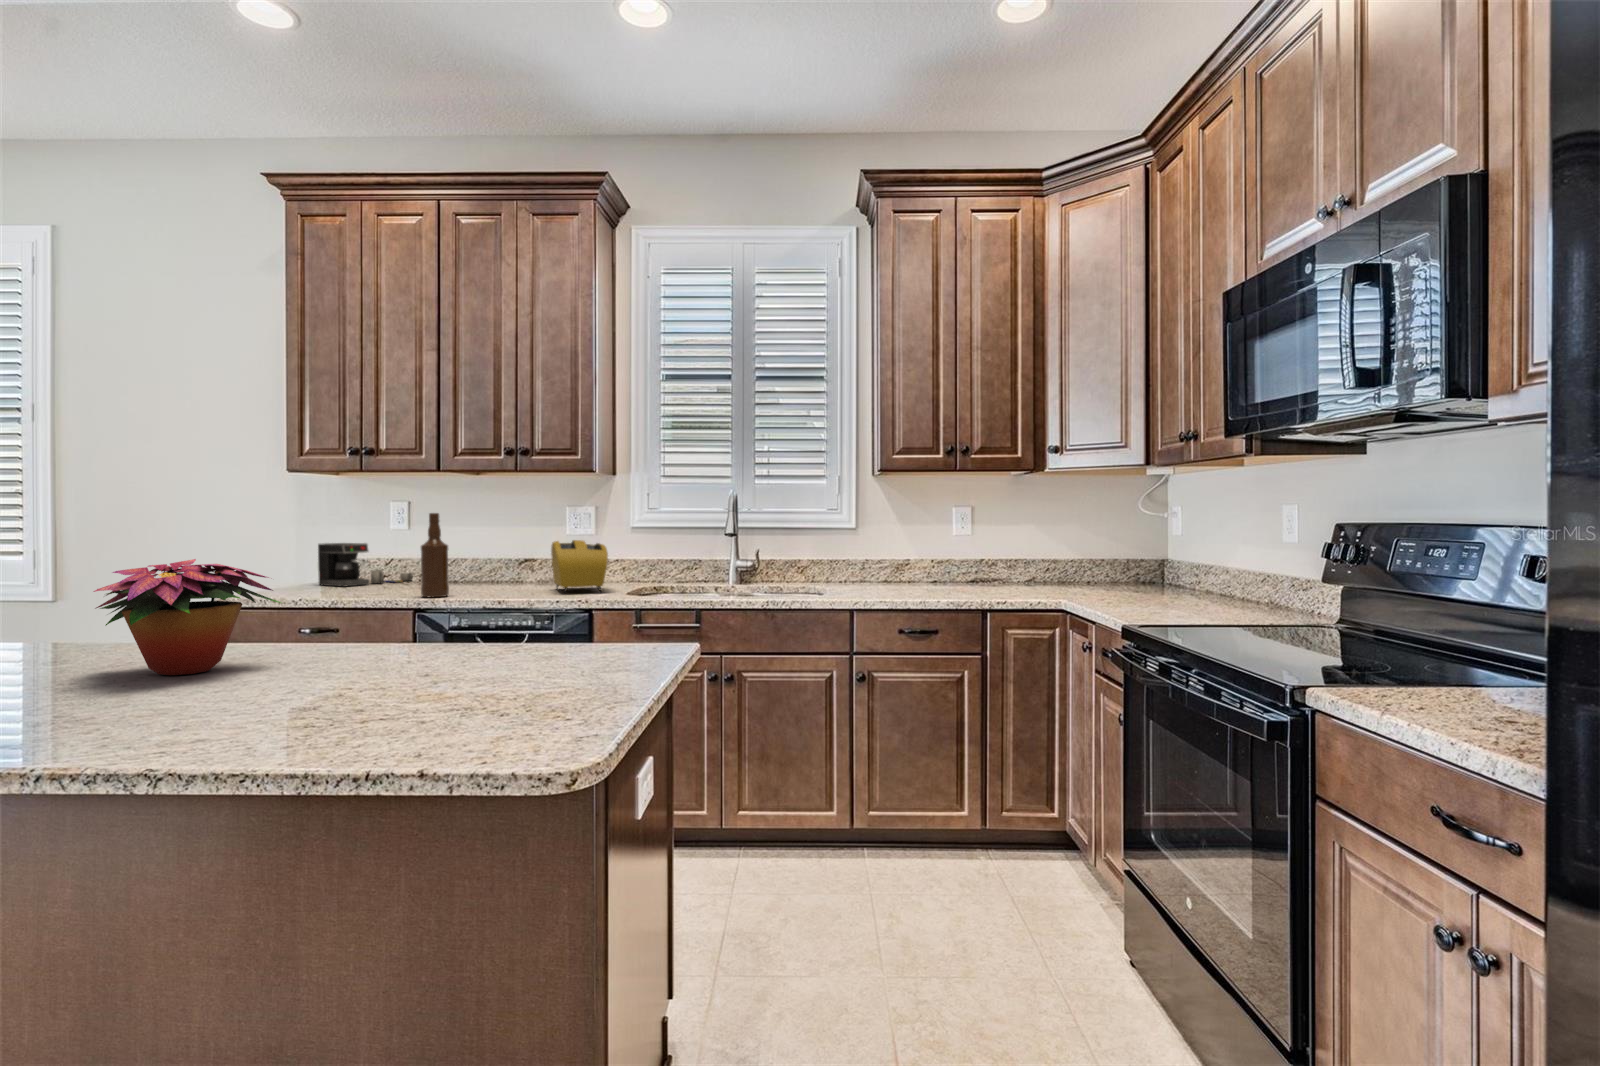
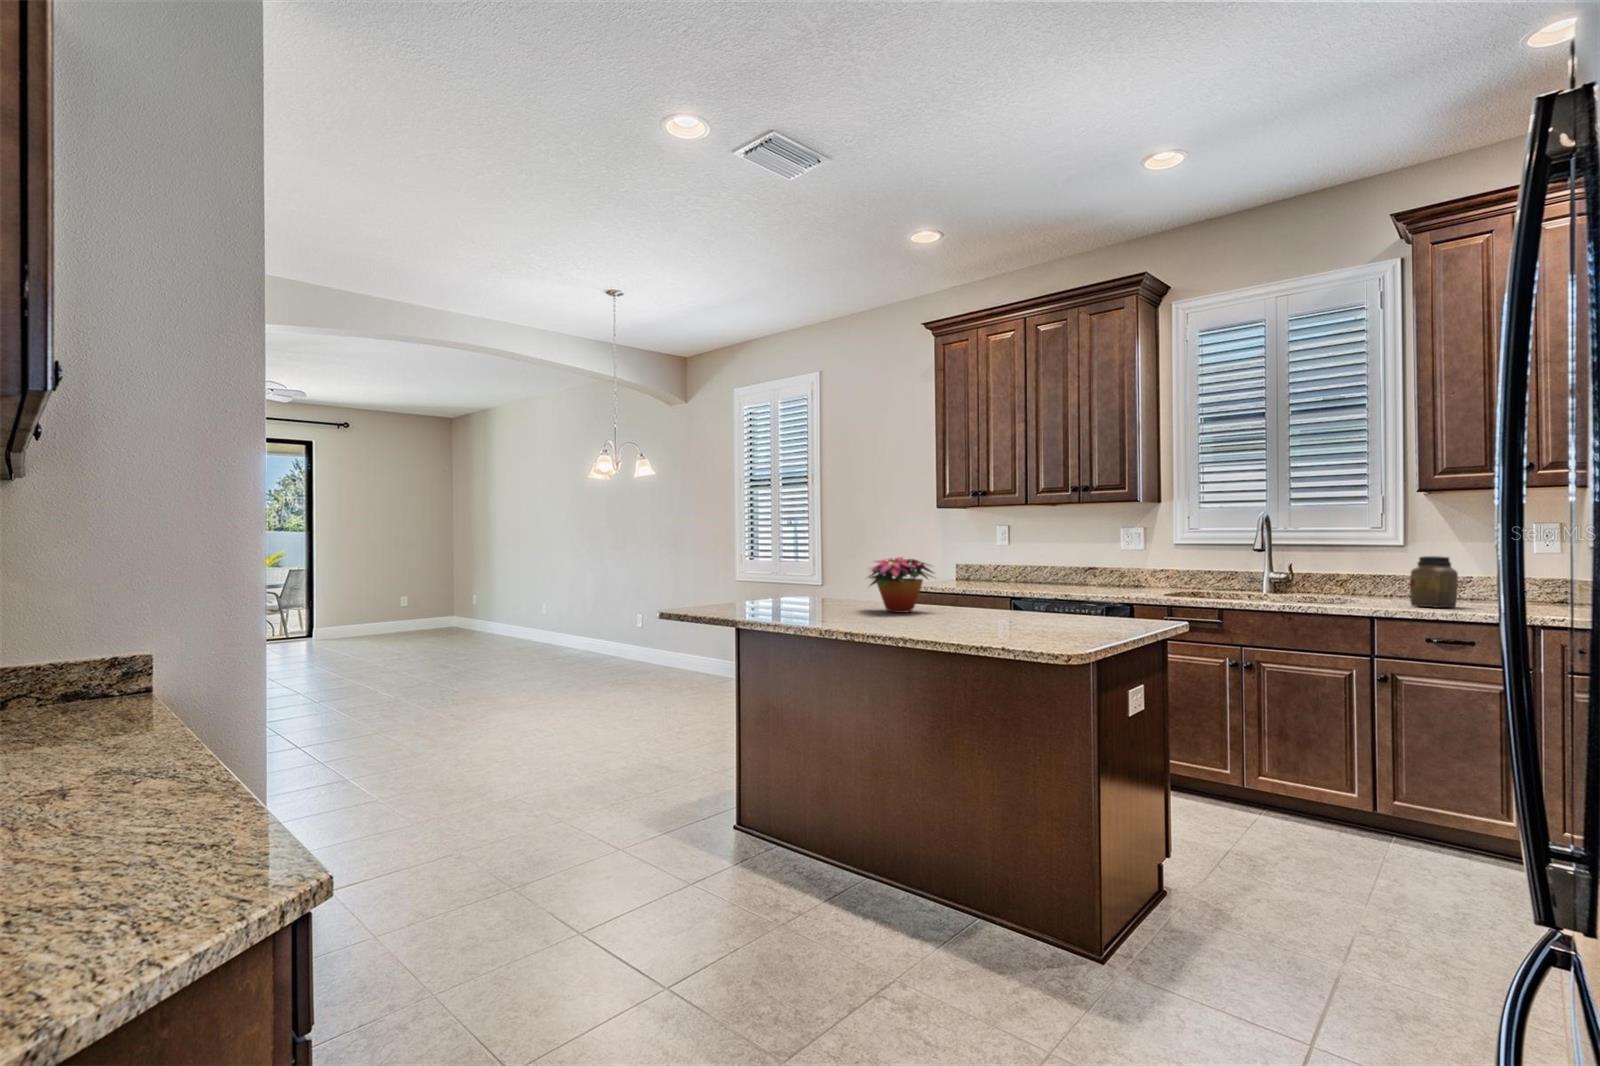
bottle: present [421,513,449,597] -> none [1015,534,1033,591]
toaster: present [551,540,608,593] -> none [1107,554,1149,593]
jar: none [881,541,920,596] -> present [1410,556,1458,607]
coffee maker: present [318,543,413,587] -> none [953,554,1012,583]

